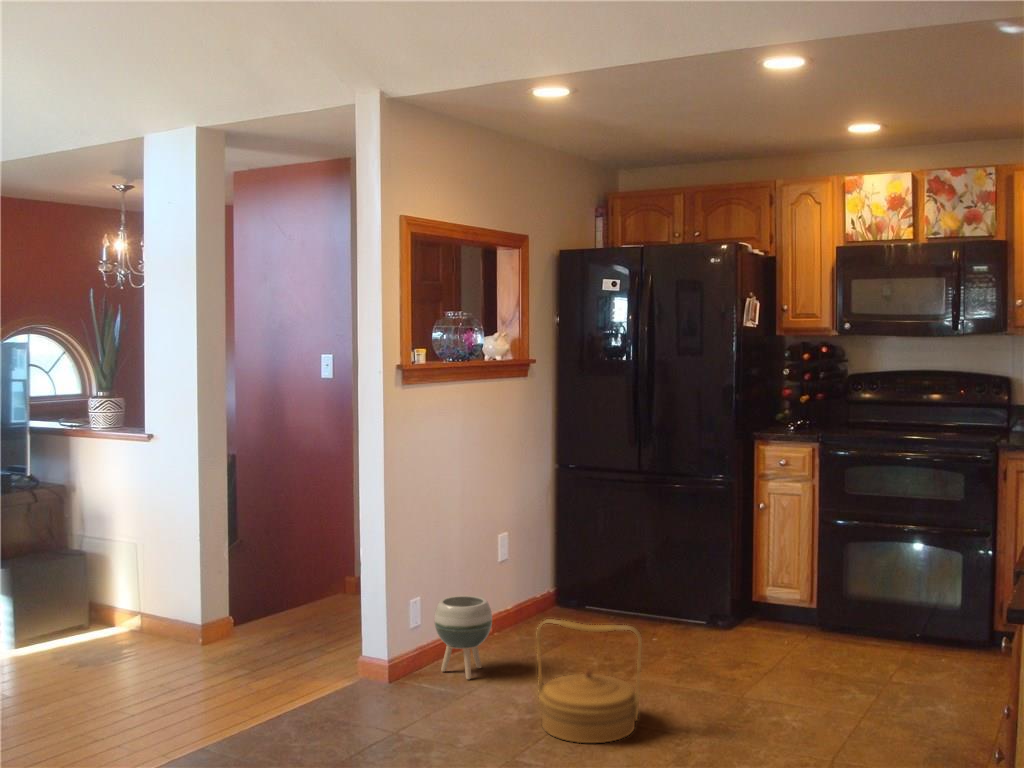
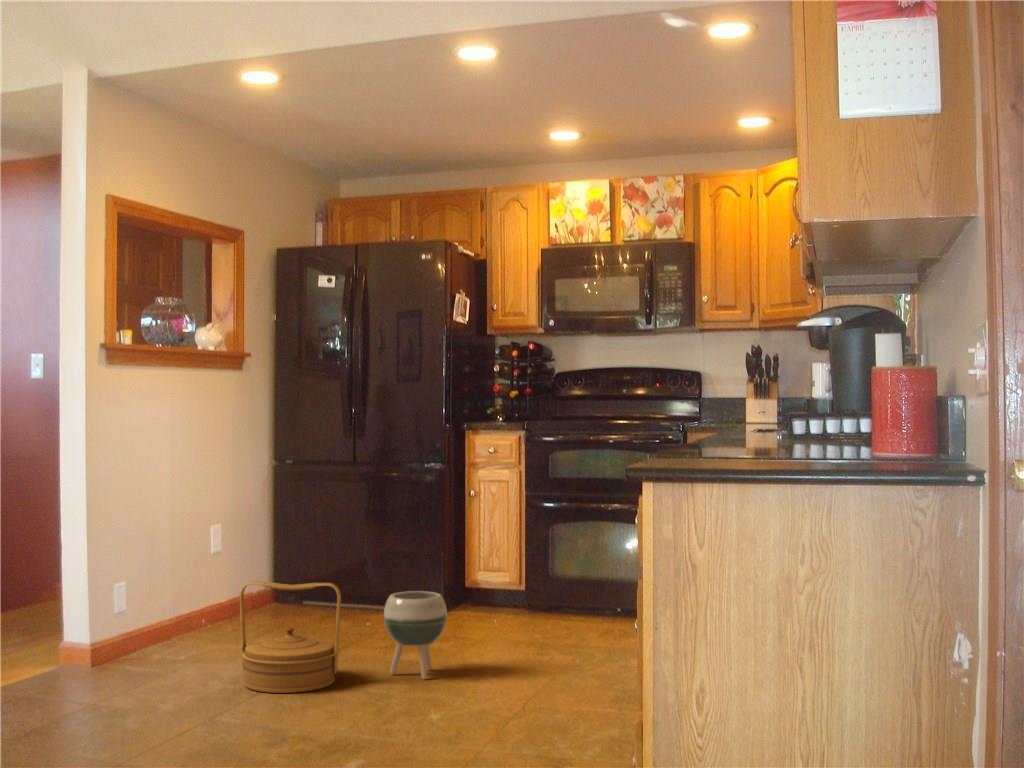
planter: present [434,596,492,679] -> present [384,591,447,679]

